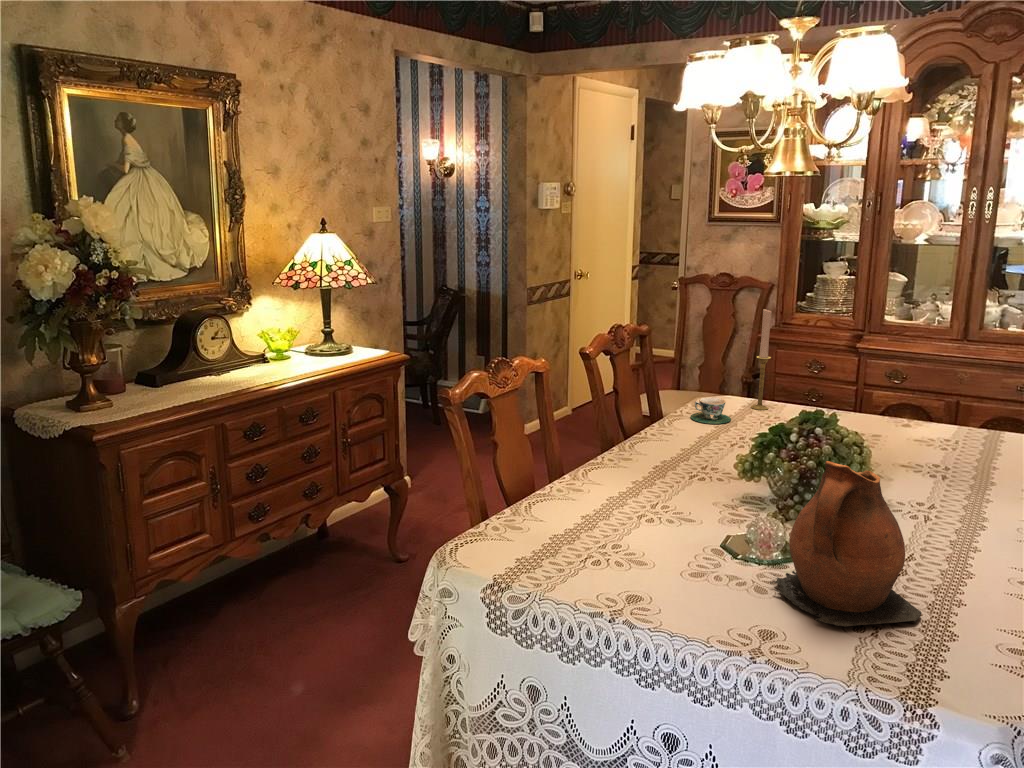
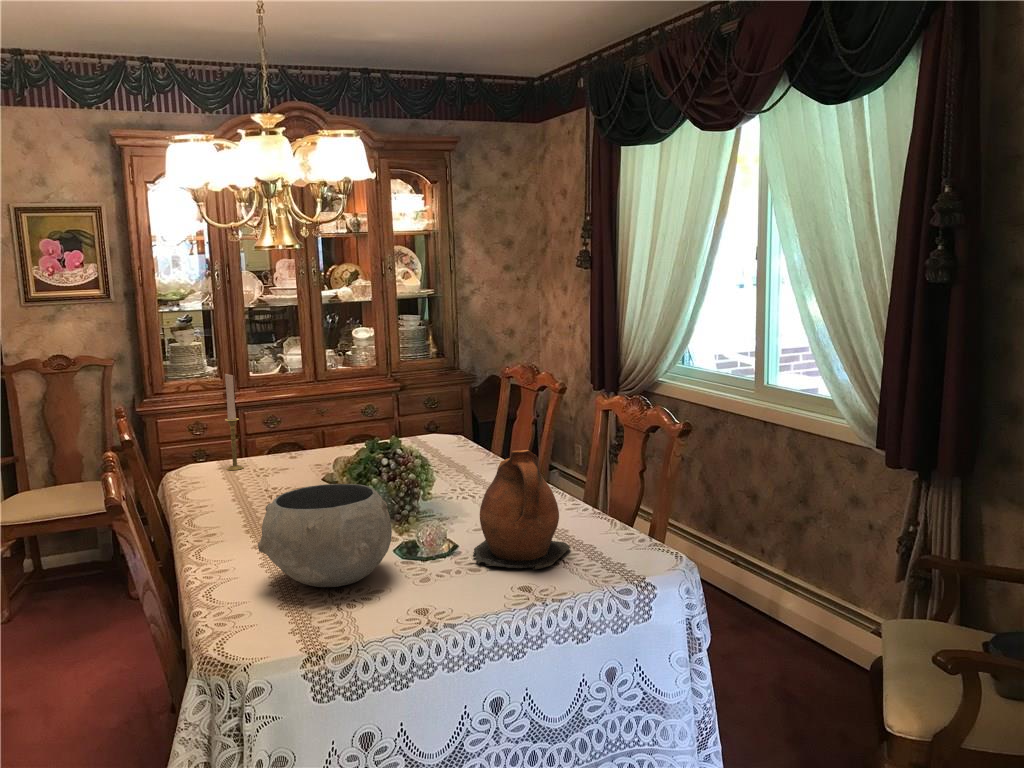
teacup: present [690,397,731,424] -> none [192,465,234,491]
ceramic bowl: none [566,434,705,545] -> present [258,484,392,587]

